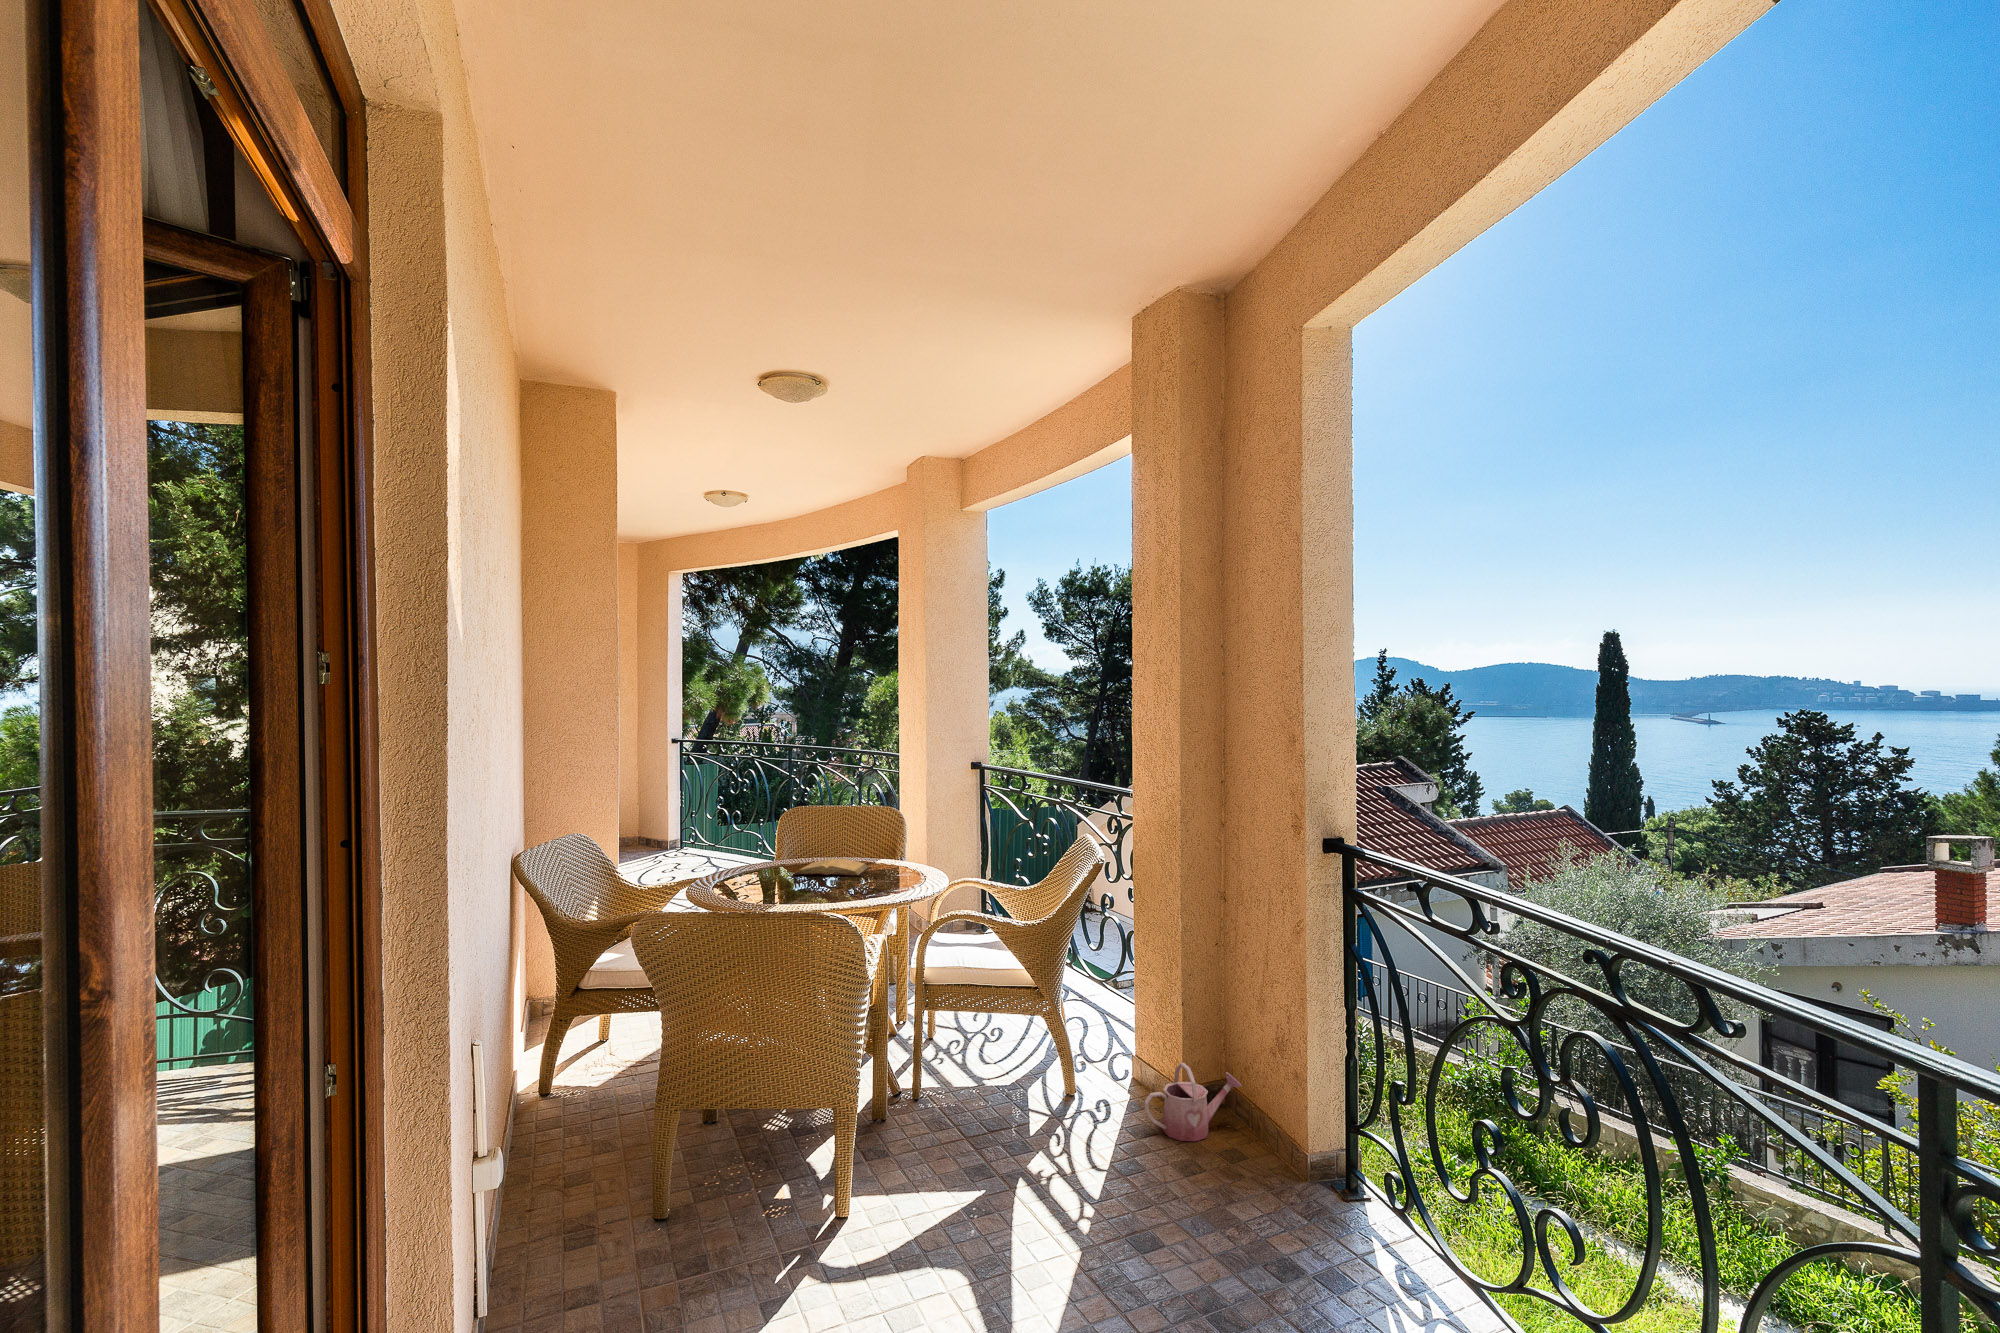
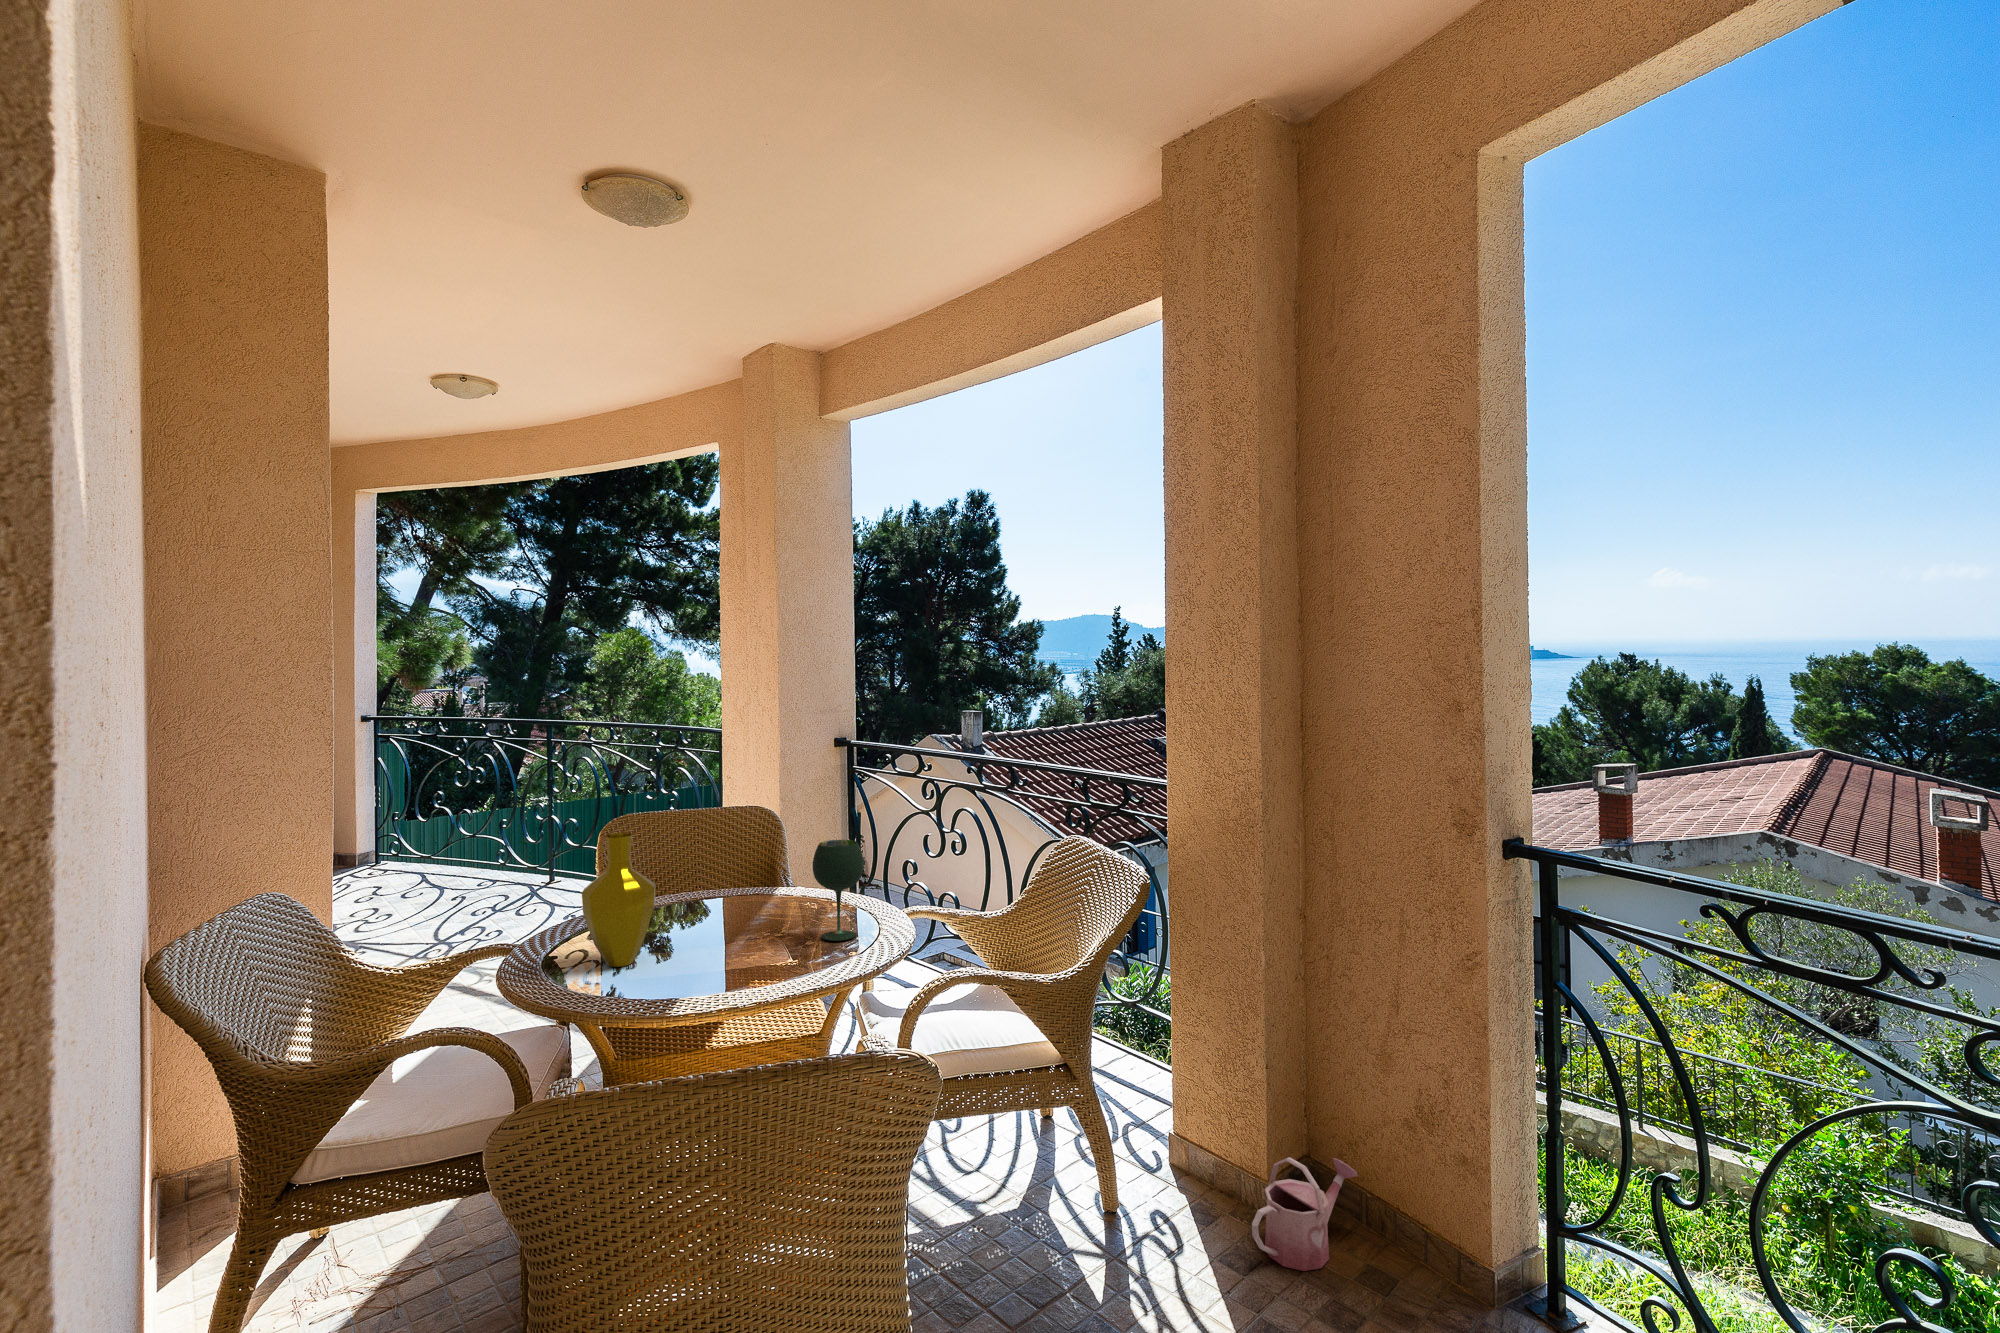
vase: none [733,806,778,888] -> present [582,833,656,967]
wine glass: none [875,819,908,885] -> present [813,840,864,941]
book: present [793,858,870,876] -> none [668,897,778,932]

